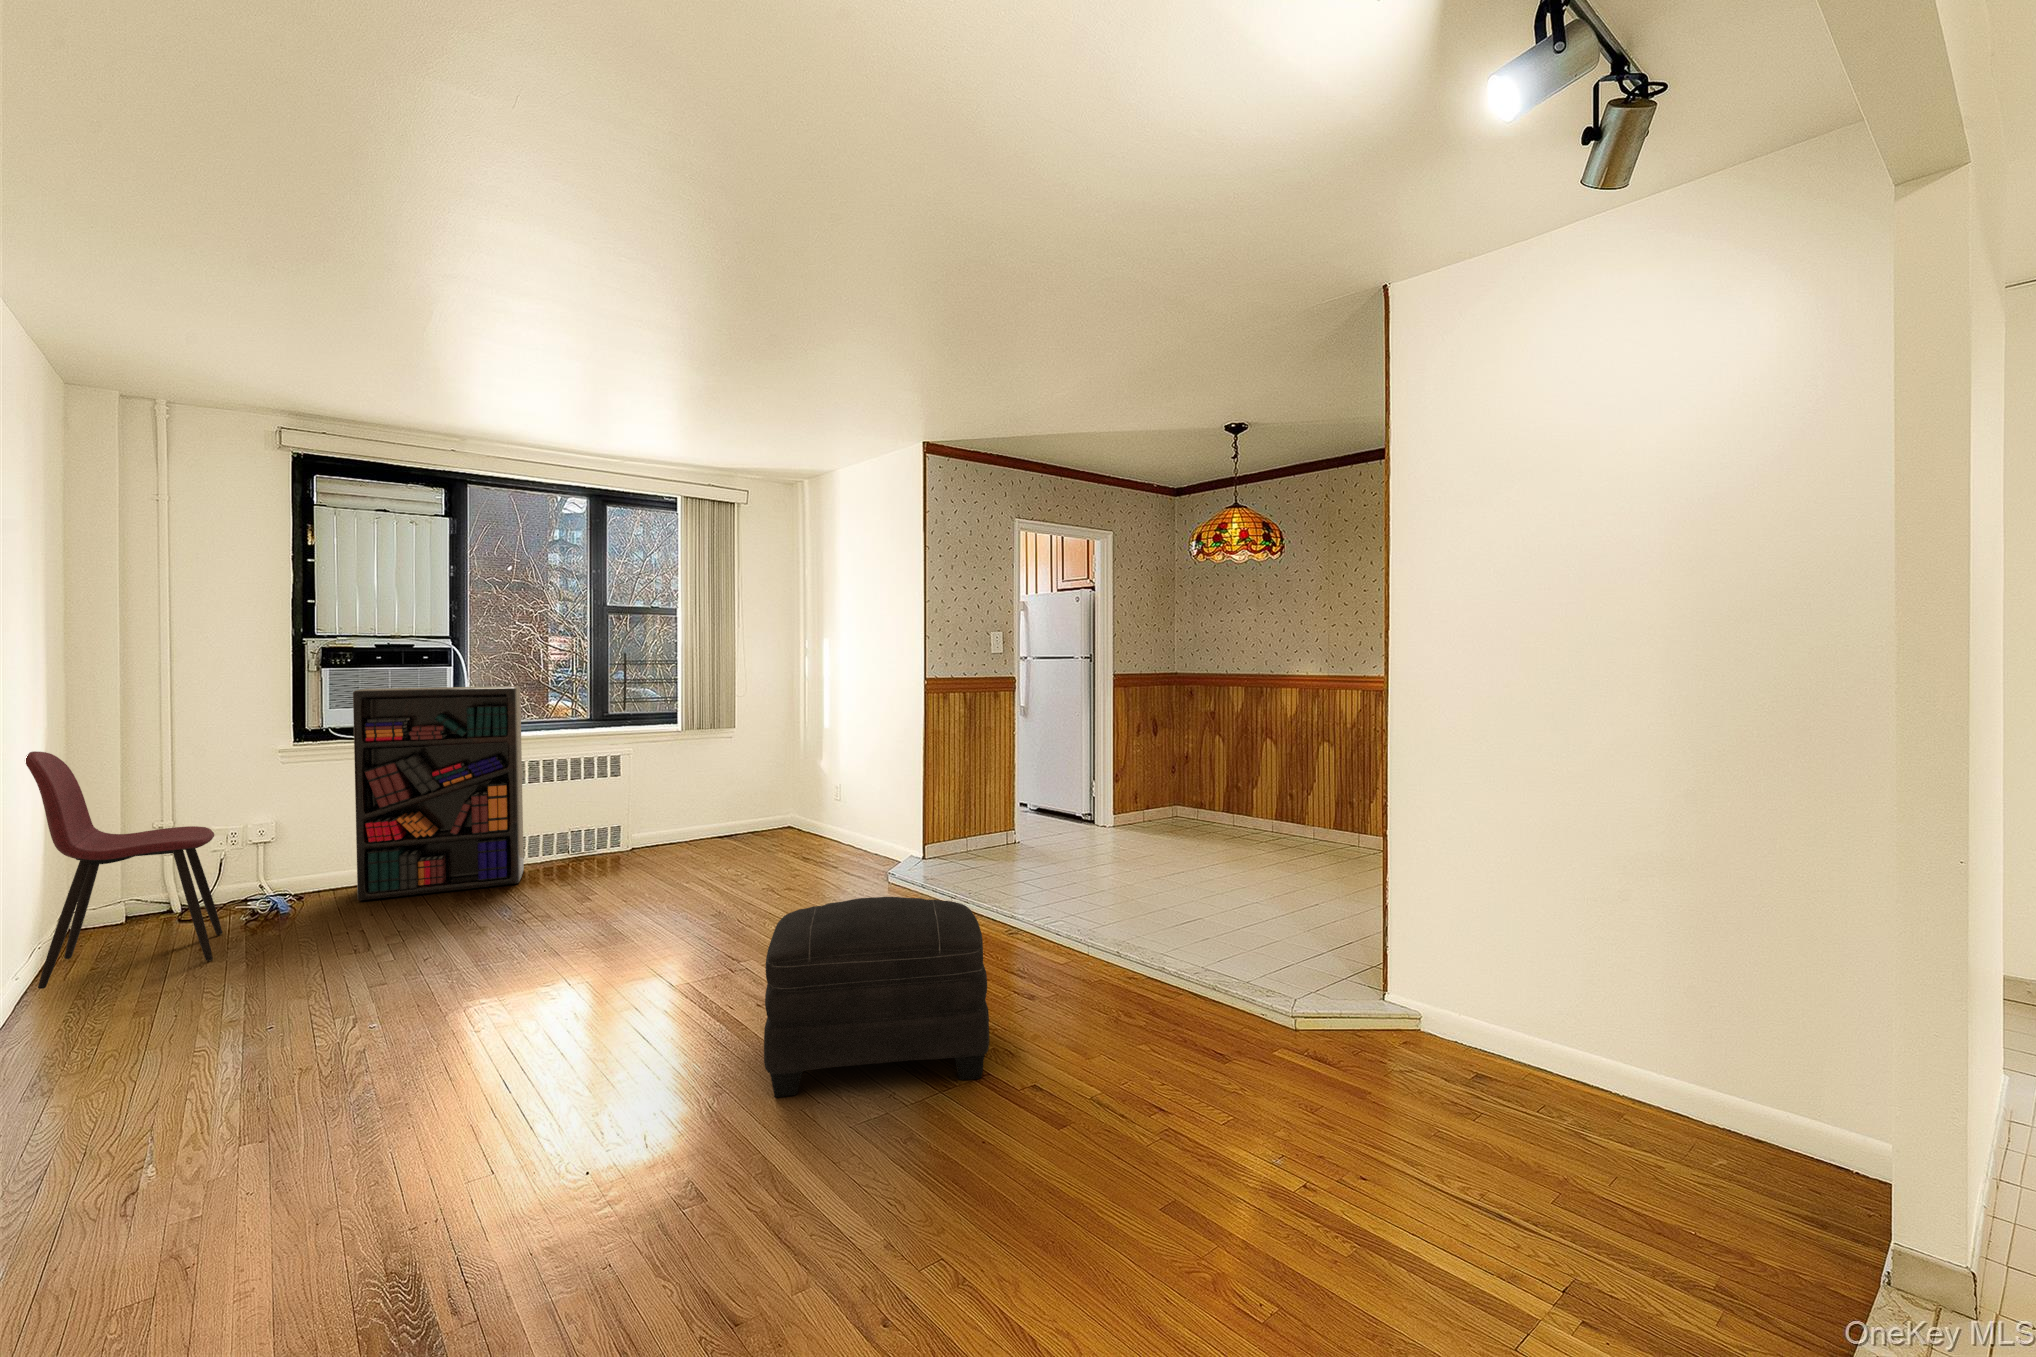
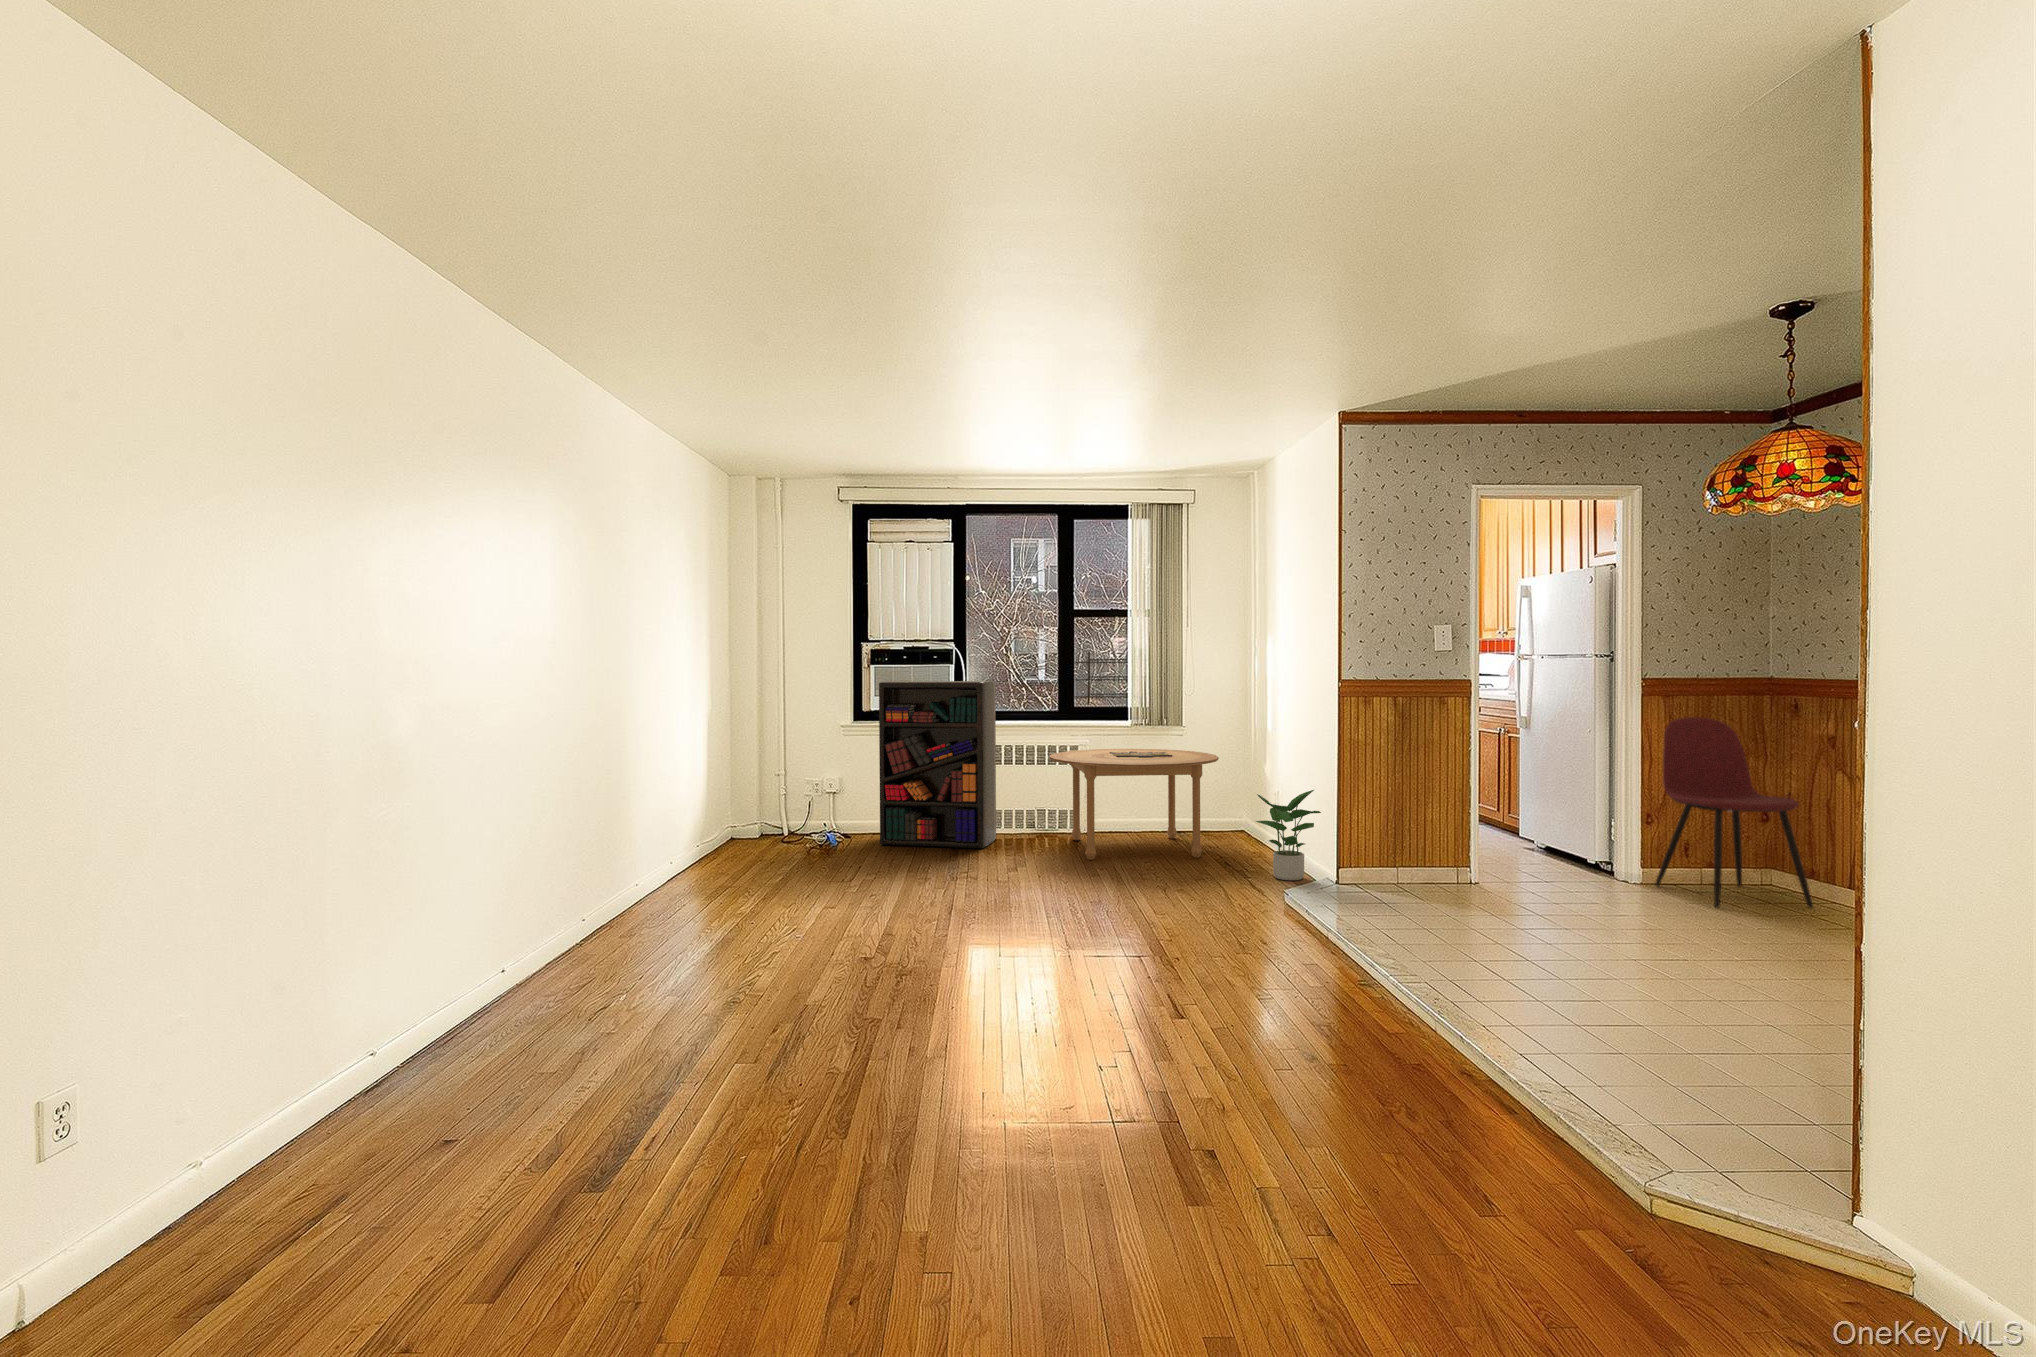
dining chair: present [26,751,222,989] -> present [1655,717,1813,908]
dining table: none [599,751,787,876] -> present [1050,749,1219,860]
potted plant: none [844,779,911,866] -> present [1256,790,1321,880]
ottoman: present [764,897,989,1097] -> none [988,878,1210,1062]

